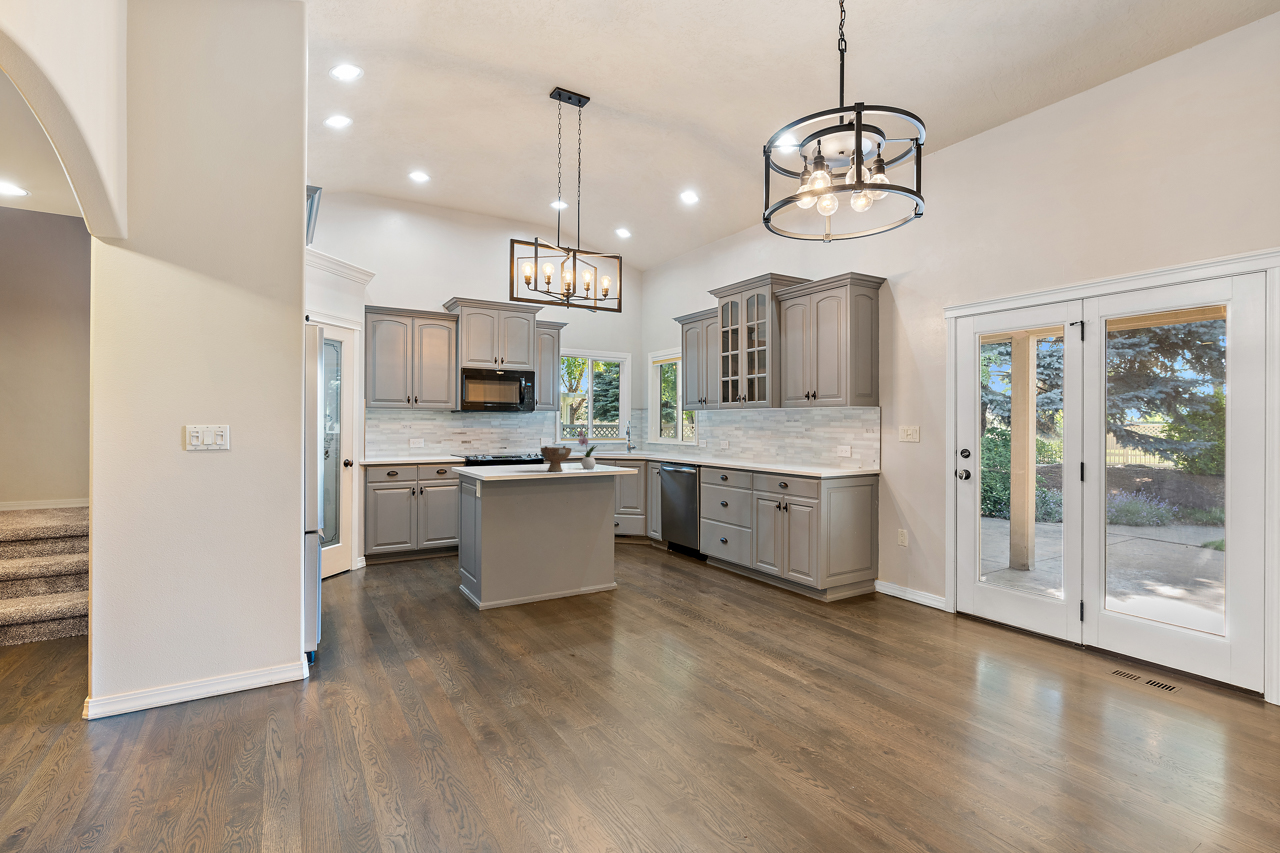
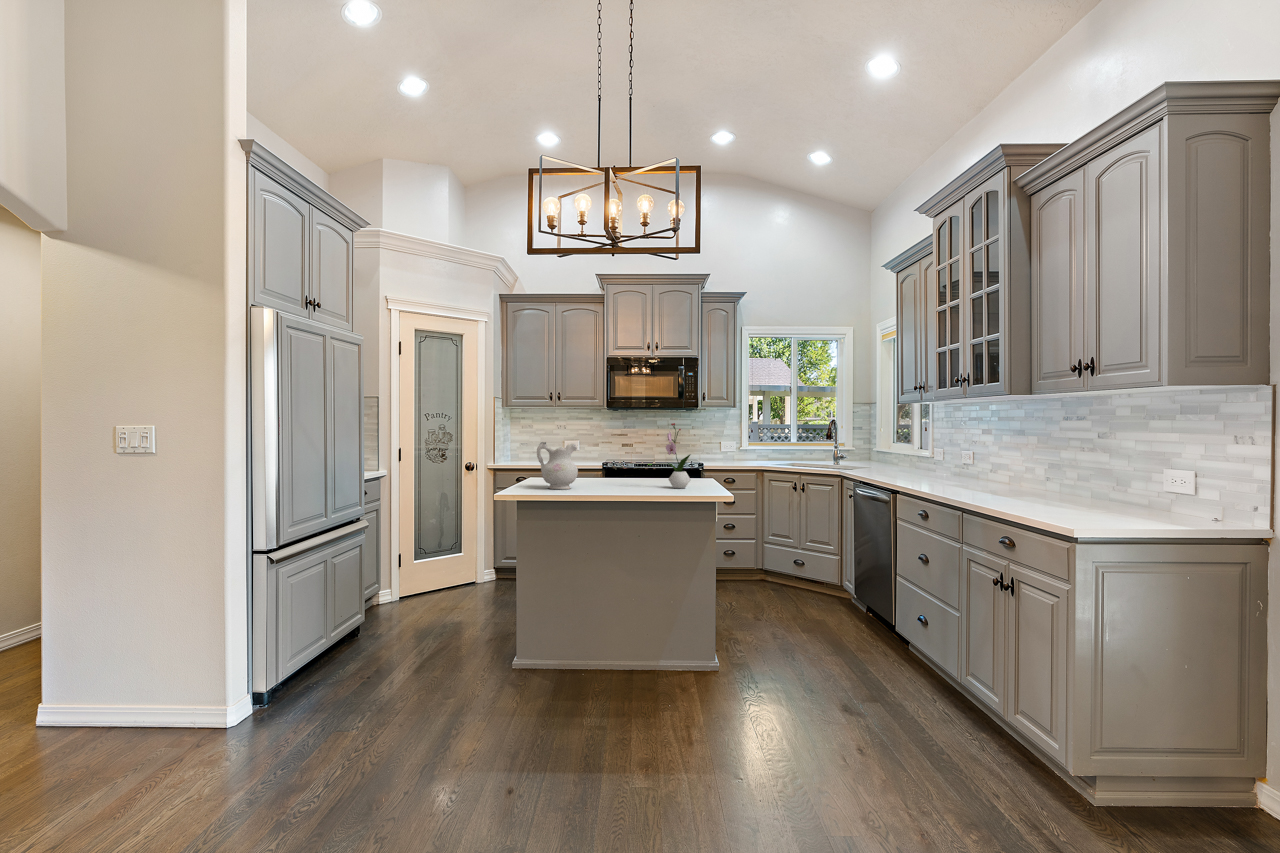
ceramic pitcher: none [493,437,523,472] -> present [537,442,578,489]
bowl: present [541,446,572,472] -> none [597,455,640,491]

